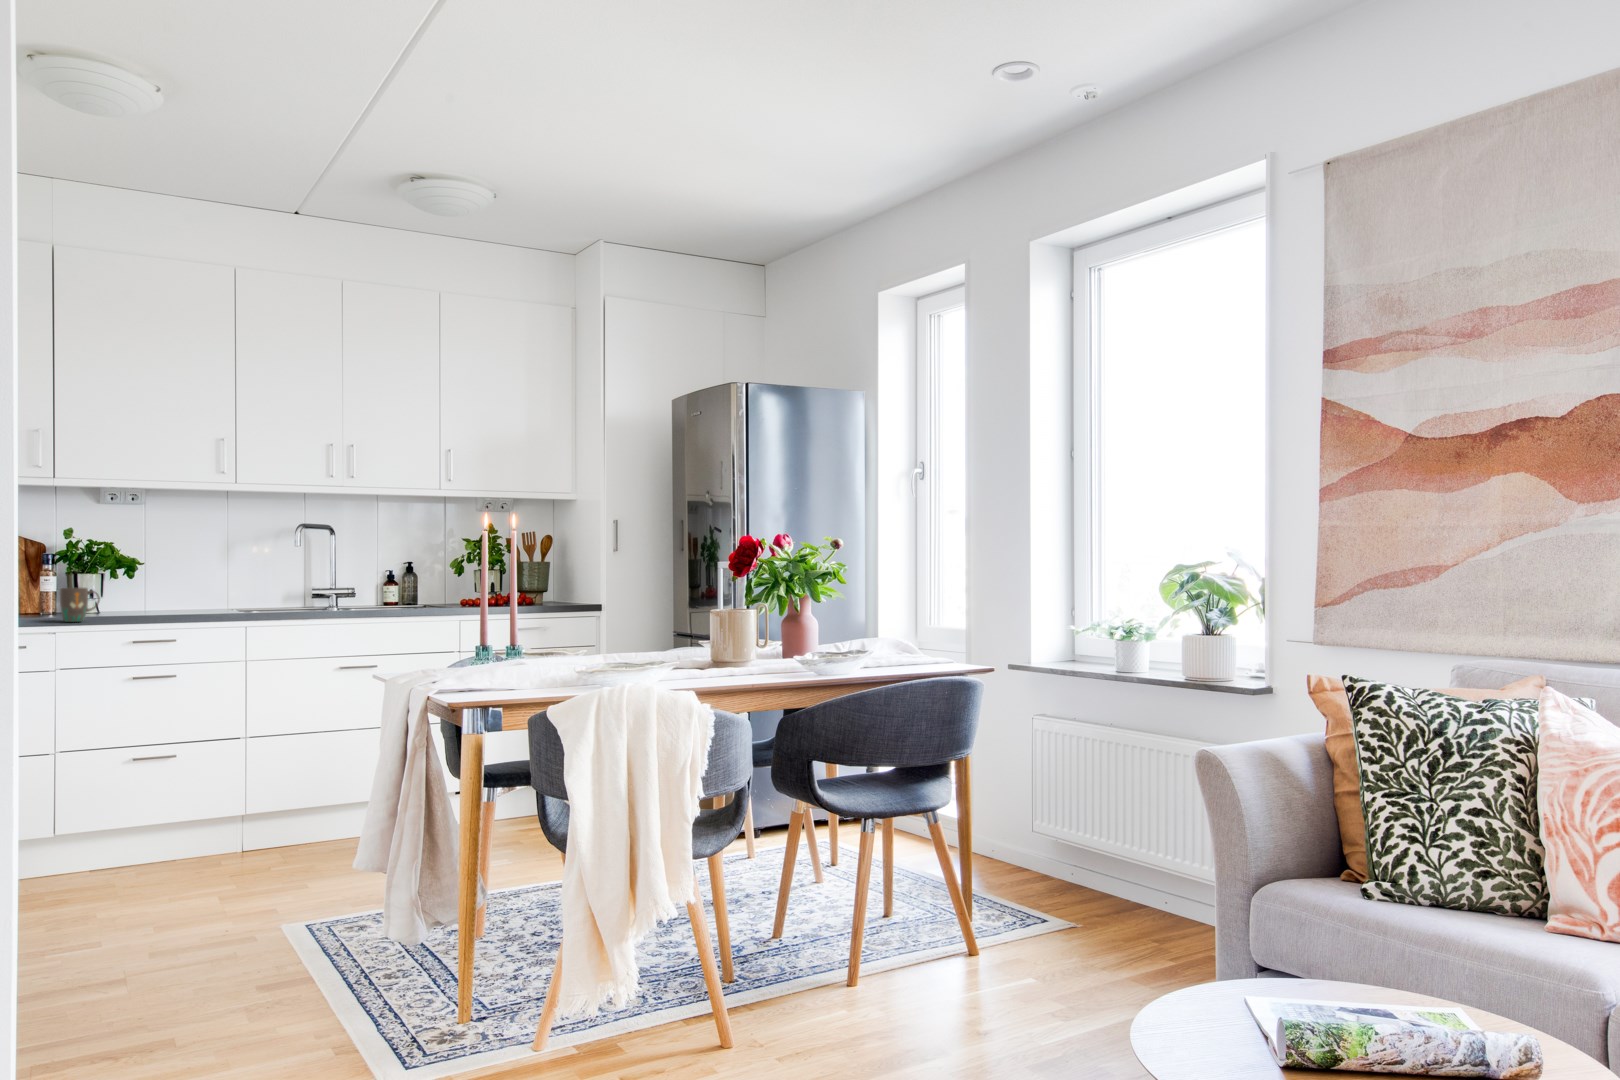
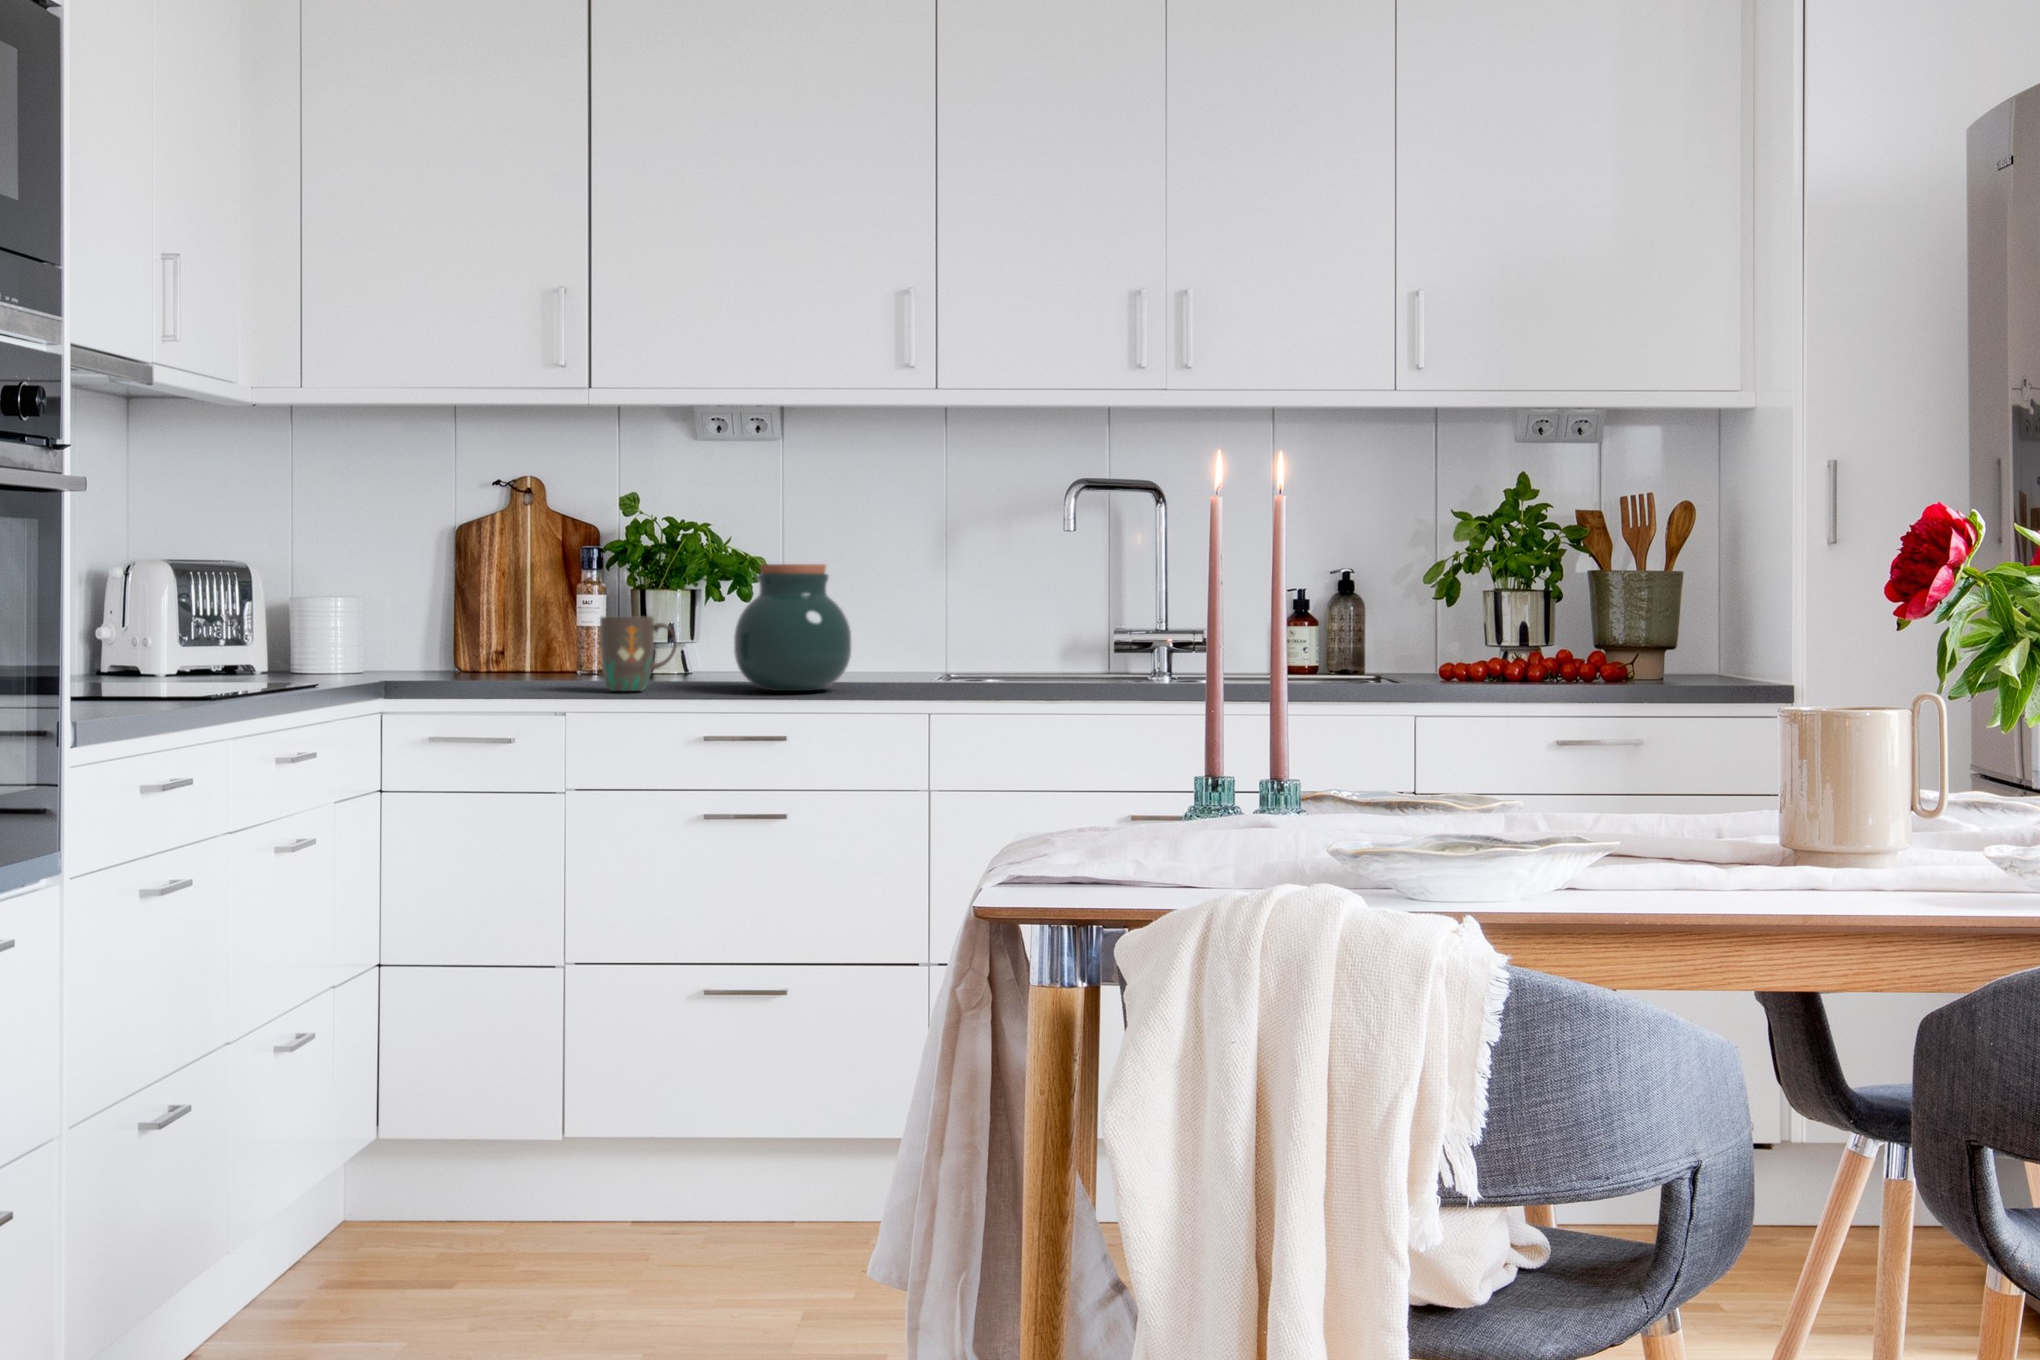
jar: none [130,564,188,620] -> present [734,564,851,691]

